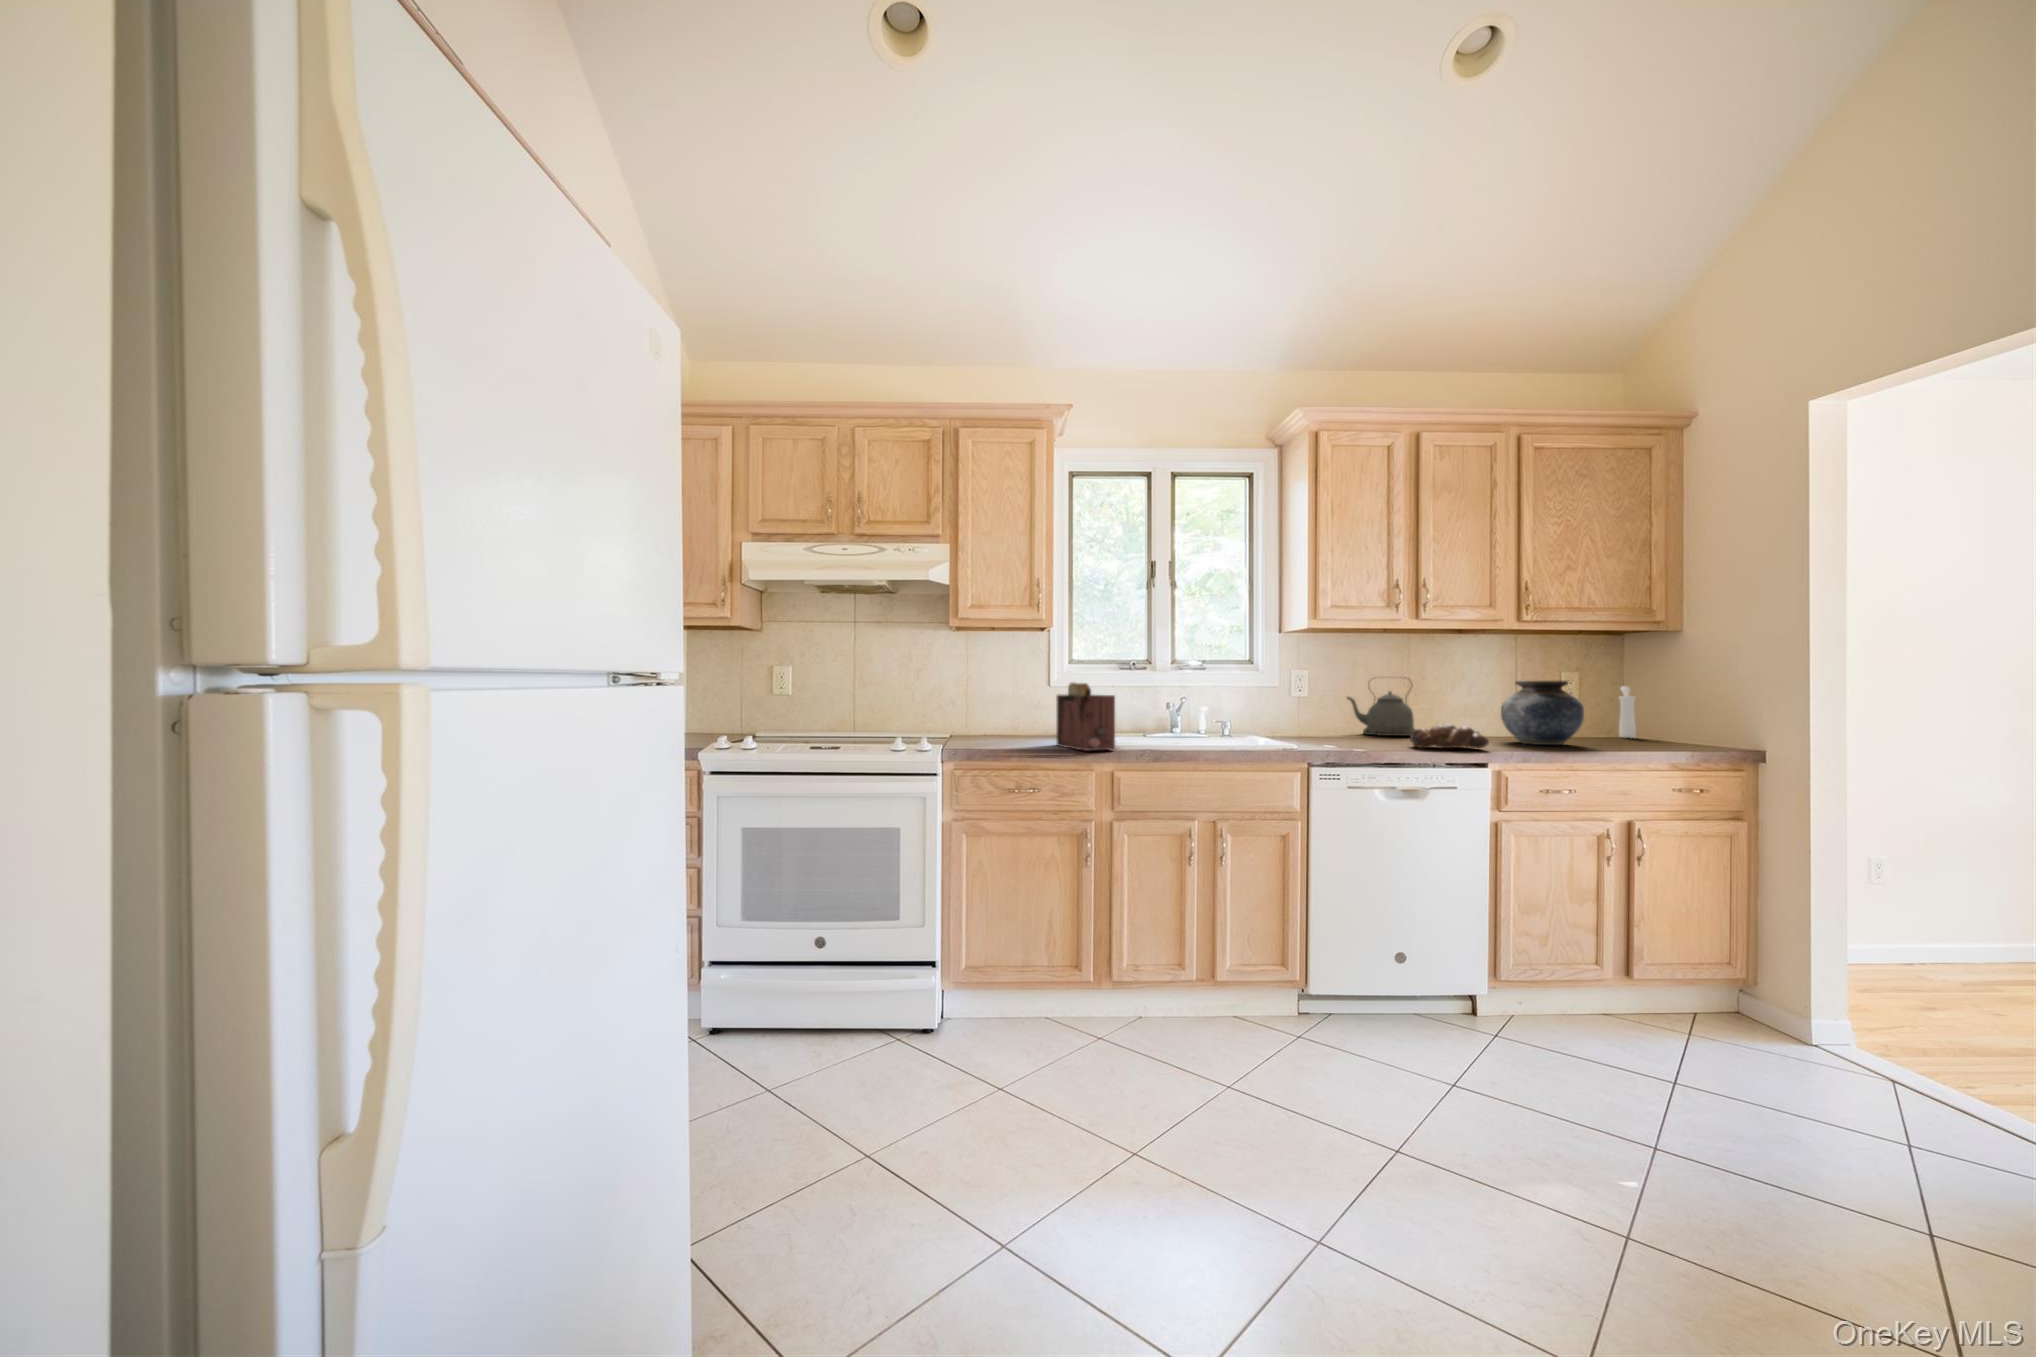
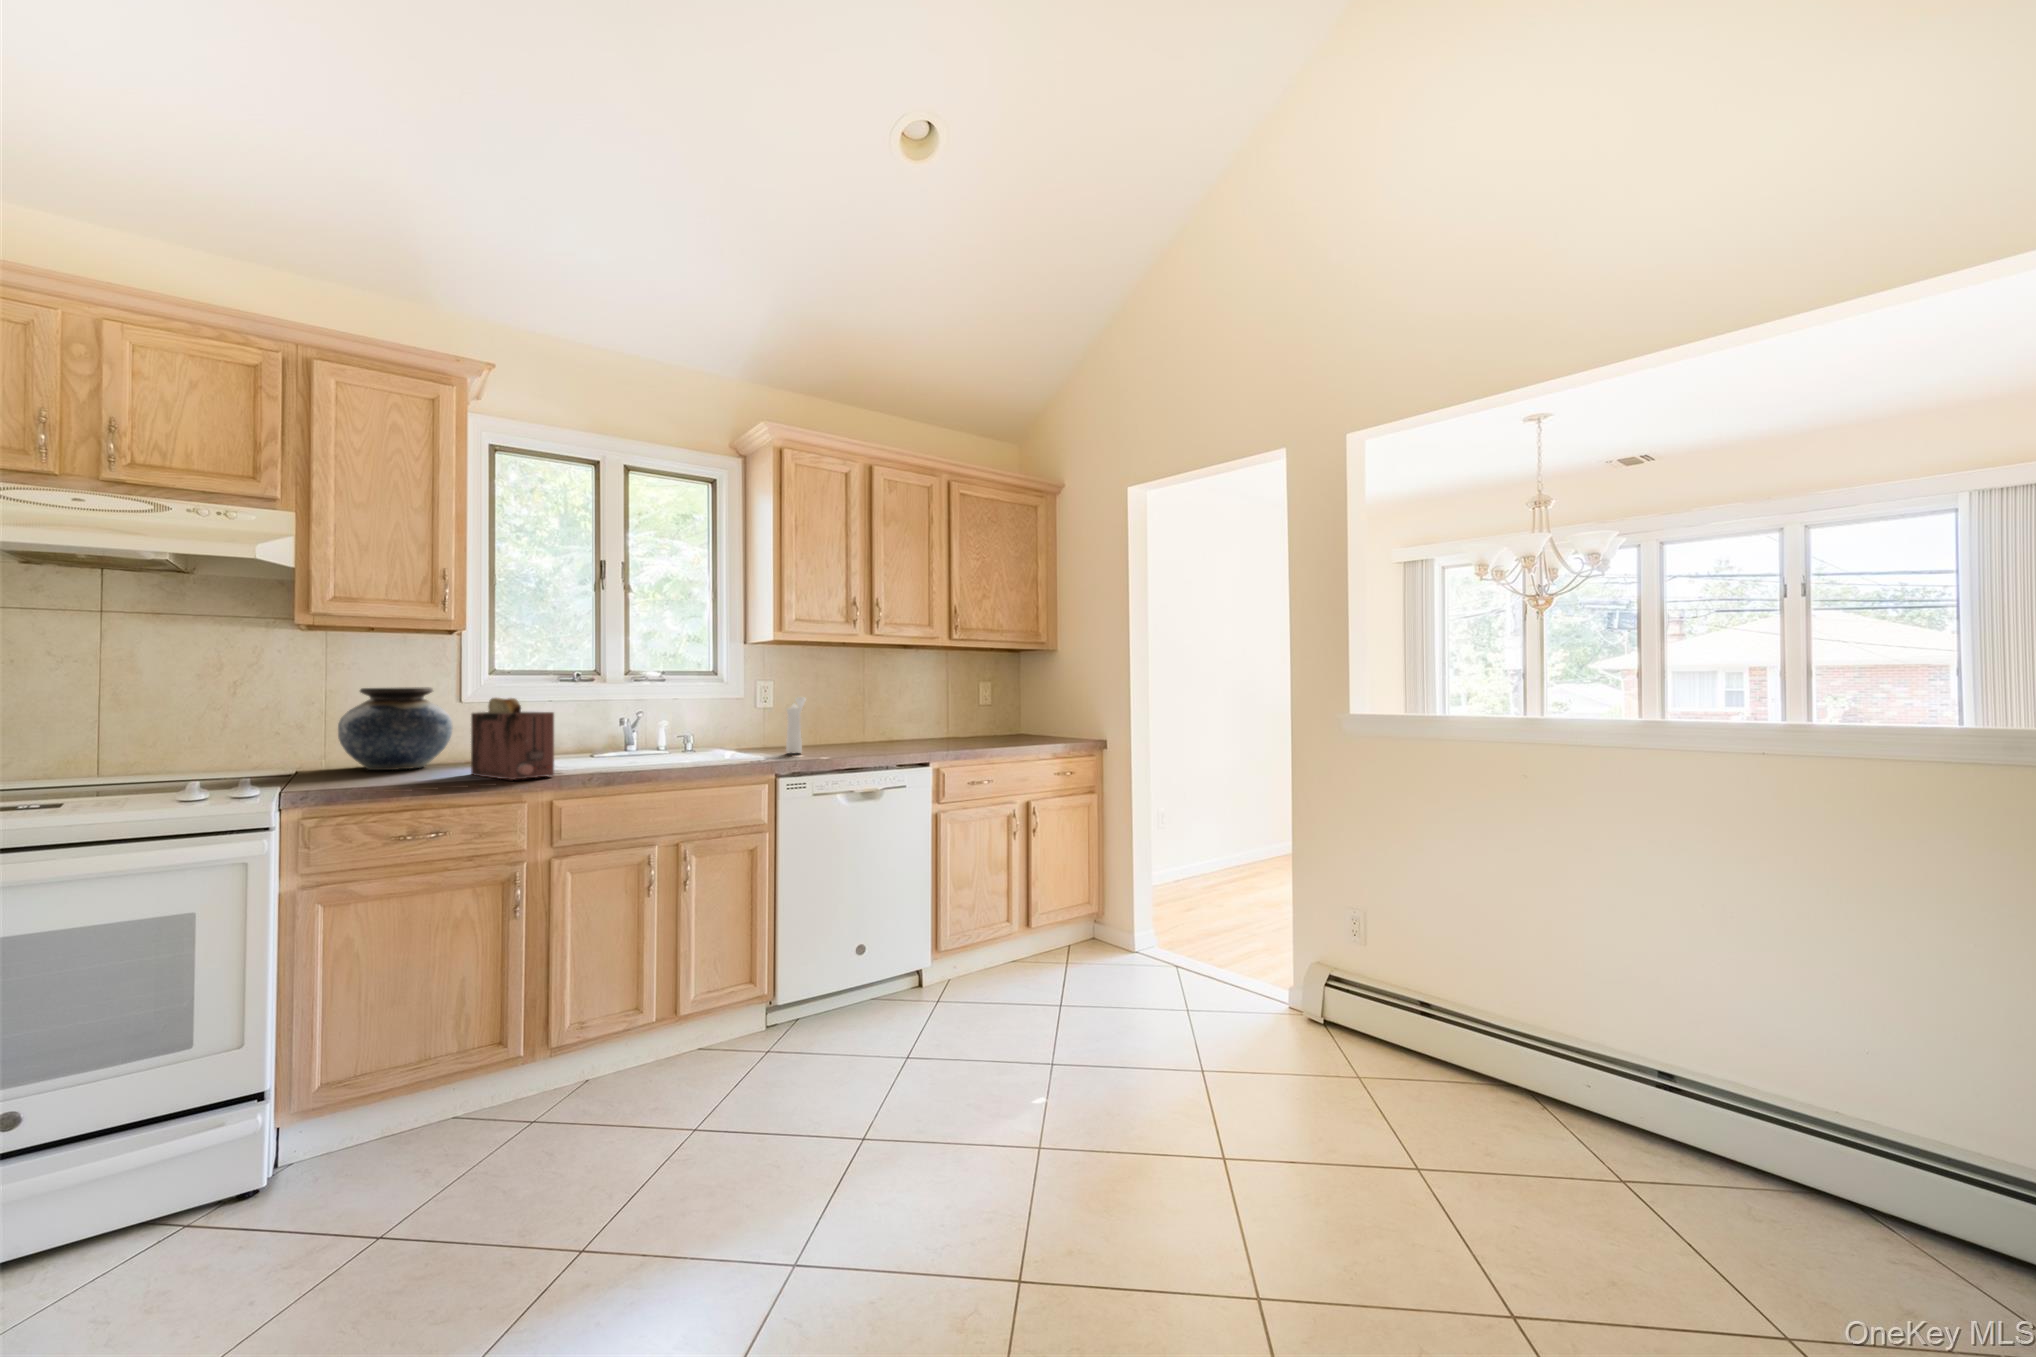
kettle: present [1347,678,1416,736] -> none [808,687,872,742]
vase: present [1501,681,1584,745] -> present [338,688,452,770]
pepper mill: present [1619,686,1636,738] -> present [786,697,806,753]
bread loaf: present [1410,724,1489,748] -> none [867,729,930,753]

